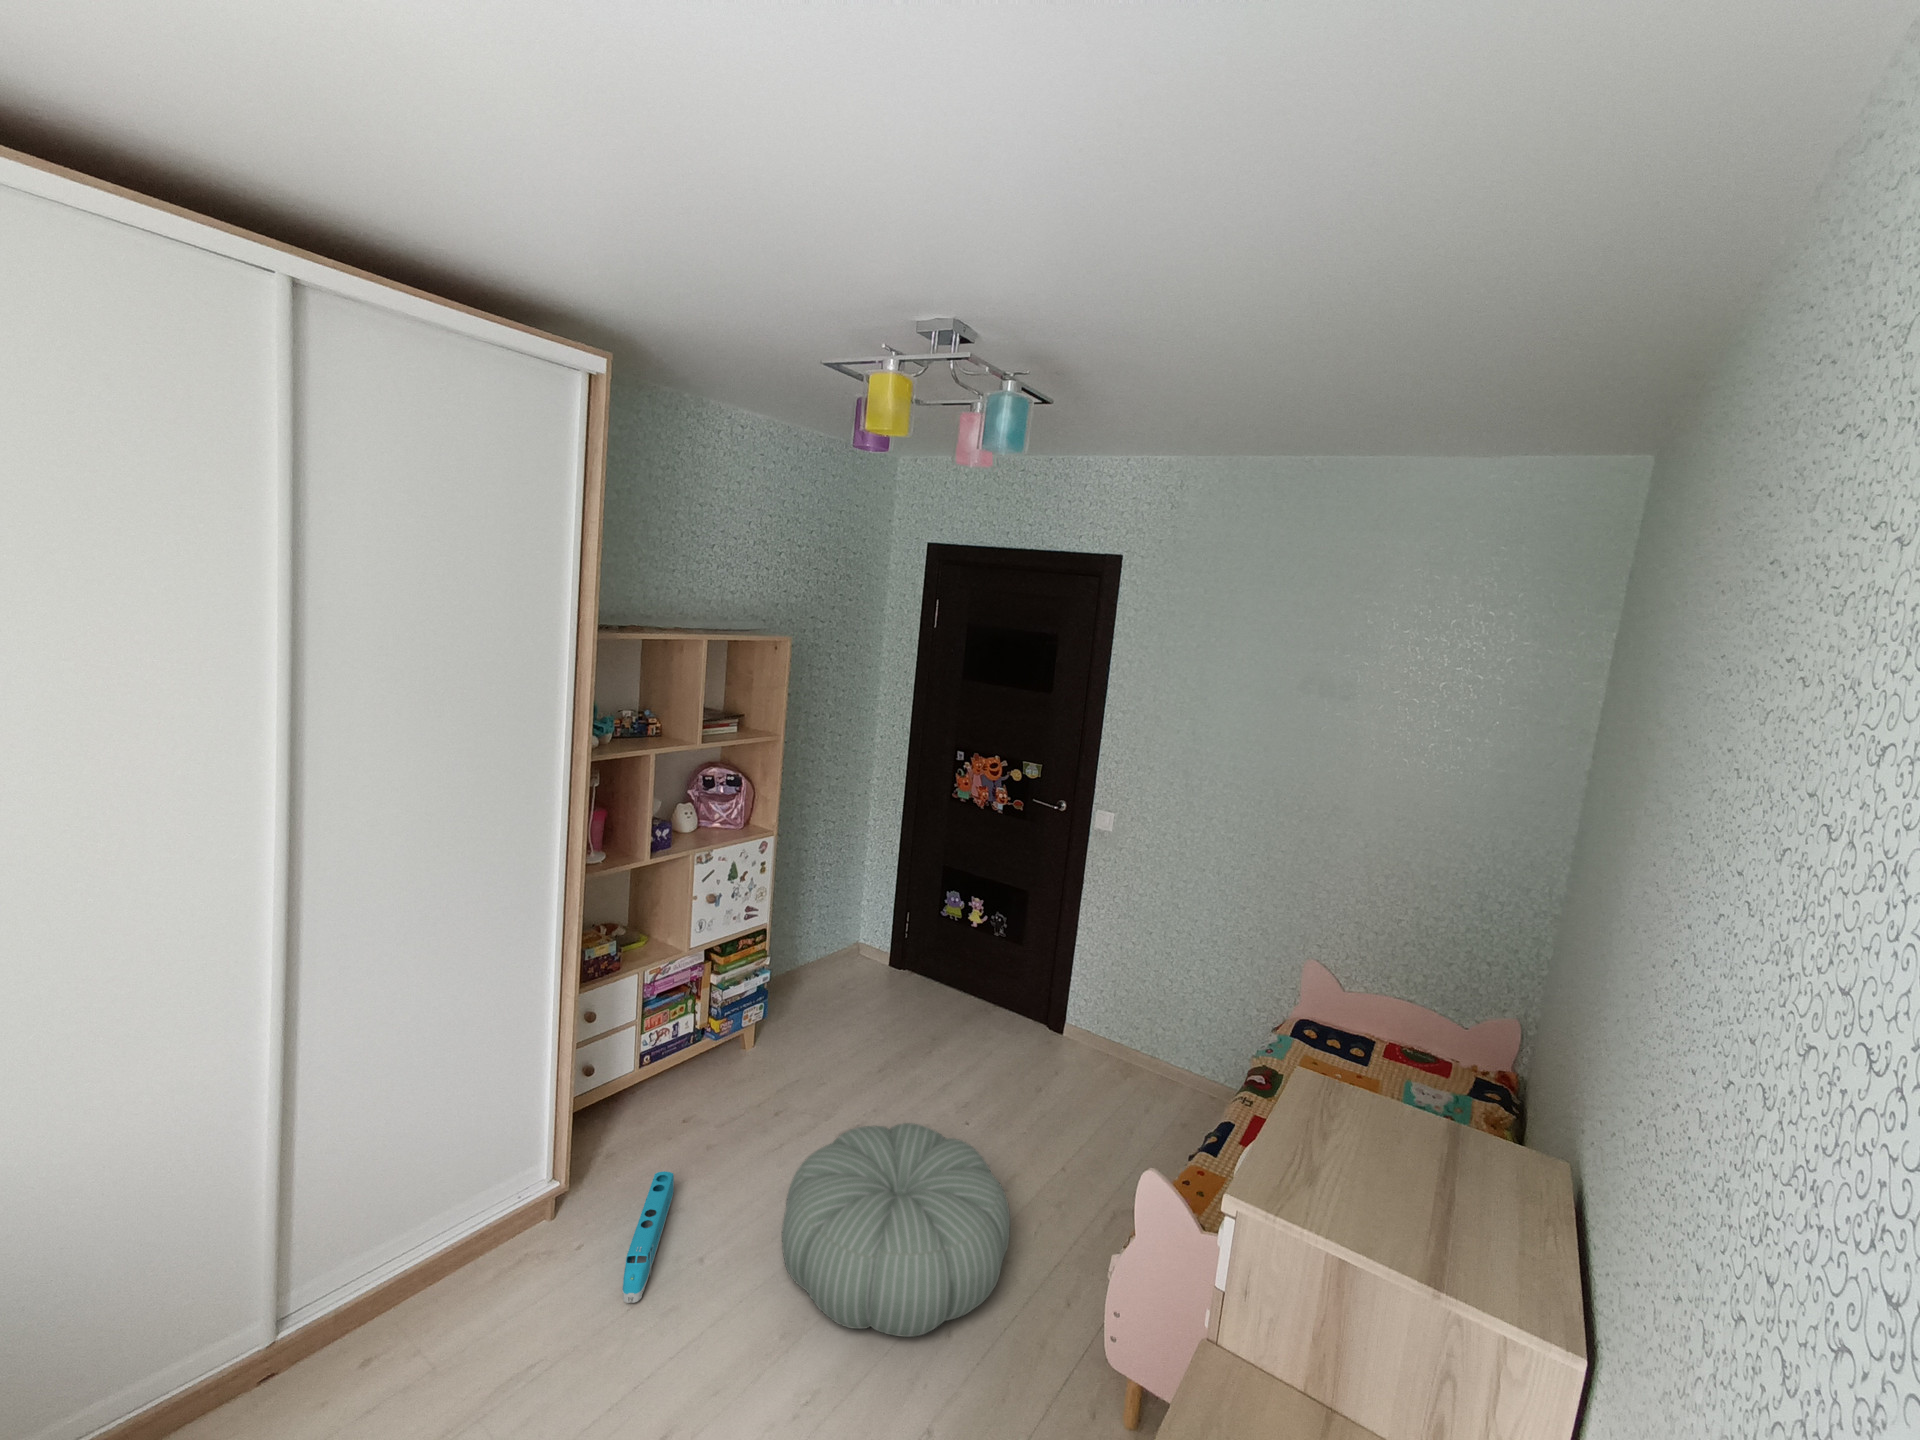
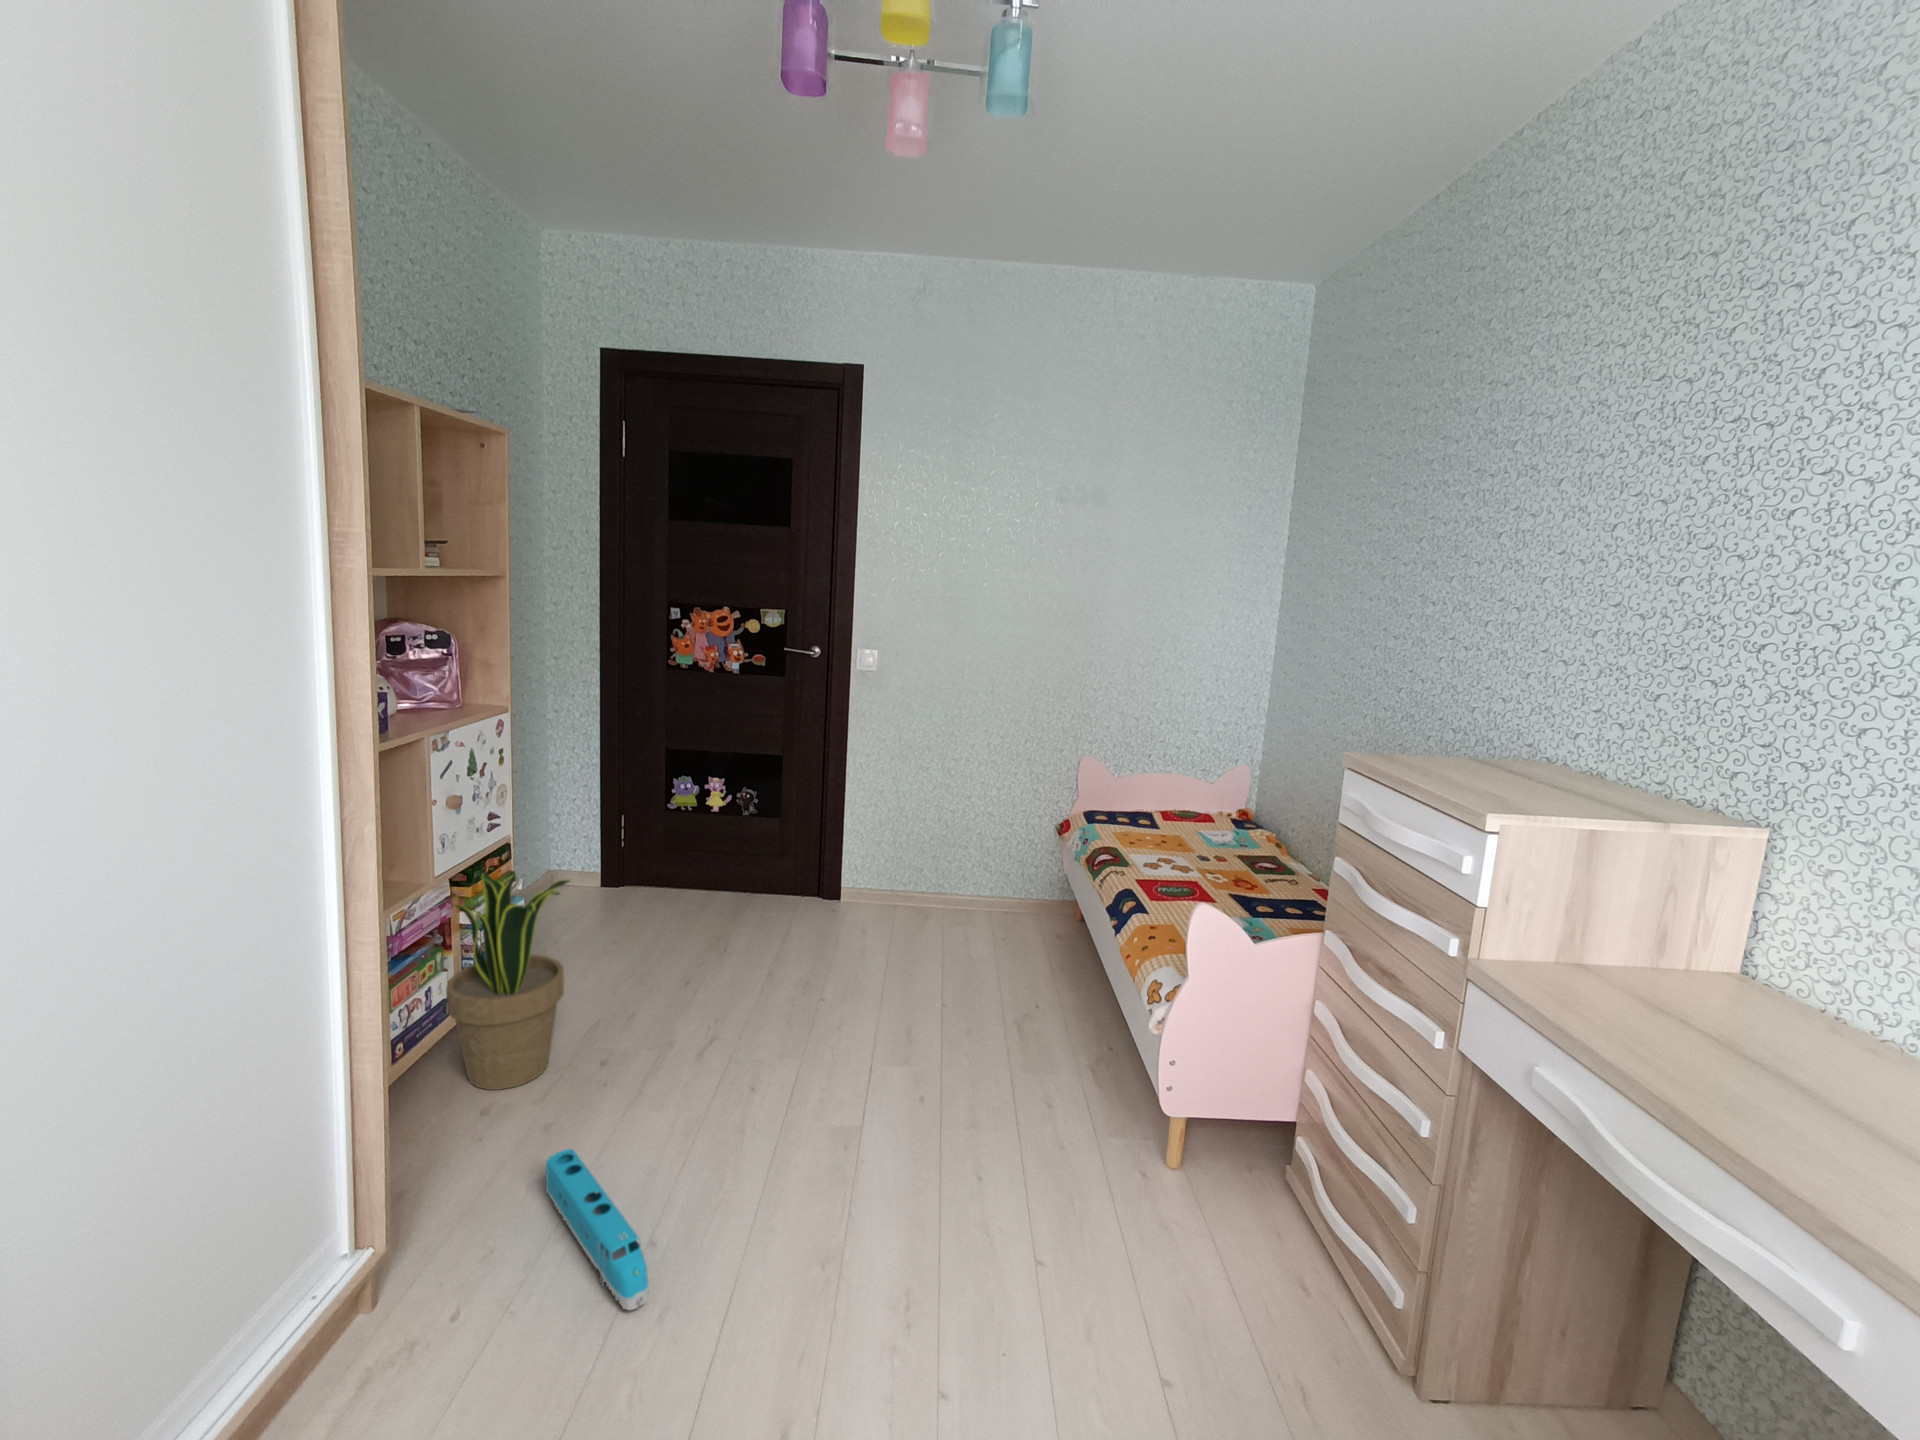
potted plant: none [678,950,768,1111] -> present [446,873,569,1090]
pouf: present [782,1123,1010,1337] -> none [751,977,1019,1191]

